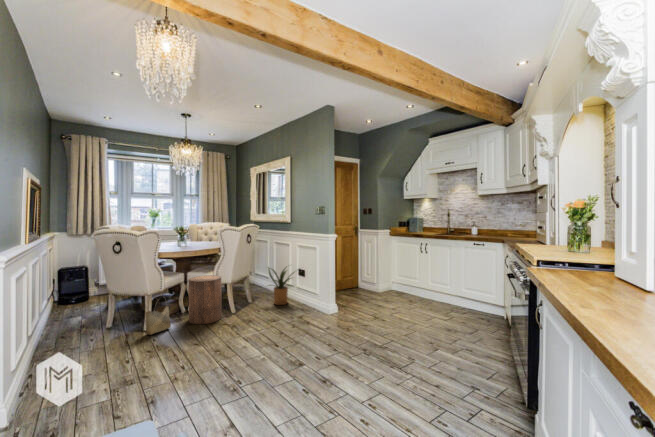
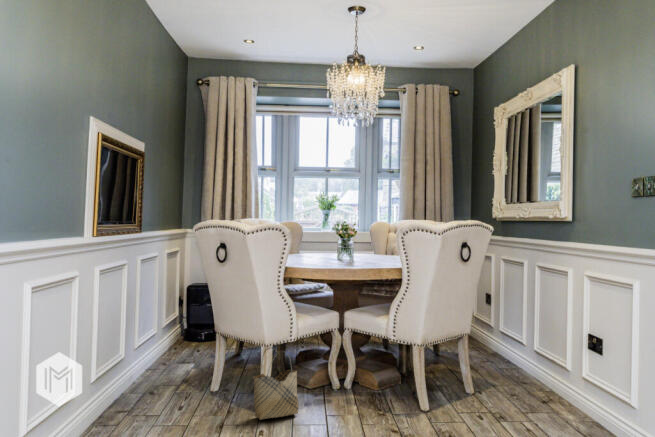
house plant: present [268,266,294,305] -> none [501,317,589,414]
stool: present [189,275,222,324] -> none [335,321,399,421]

